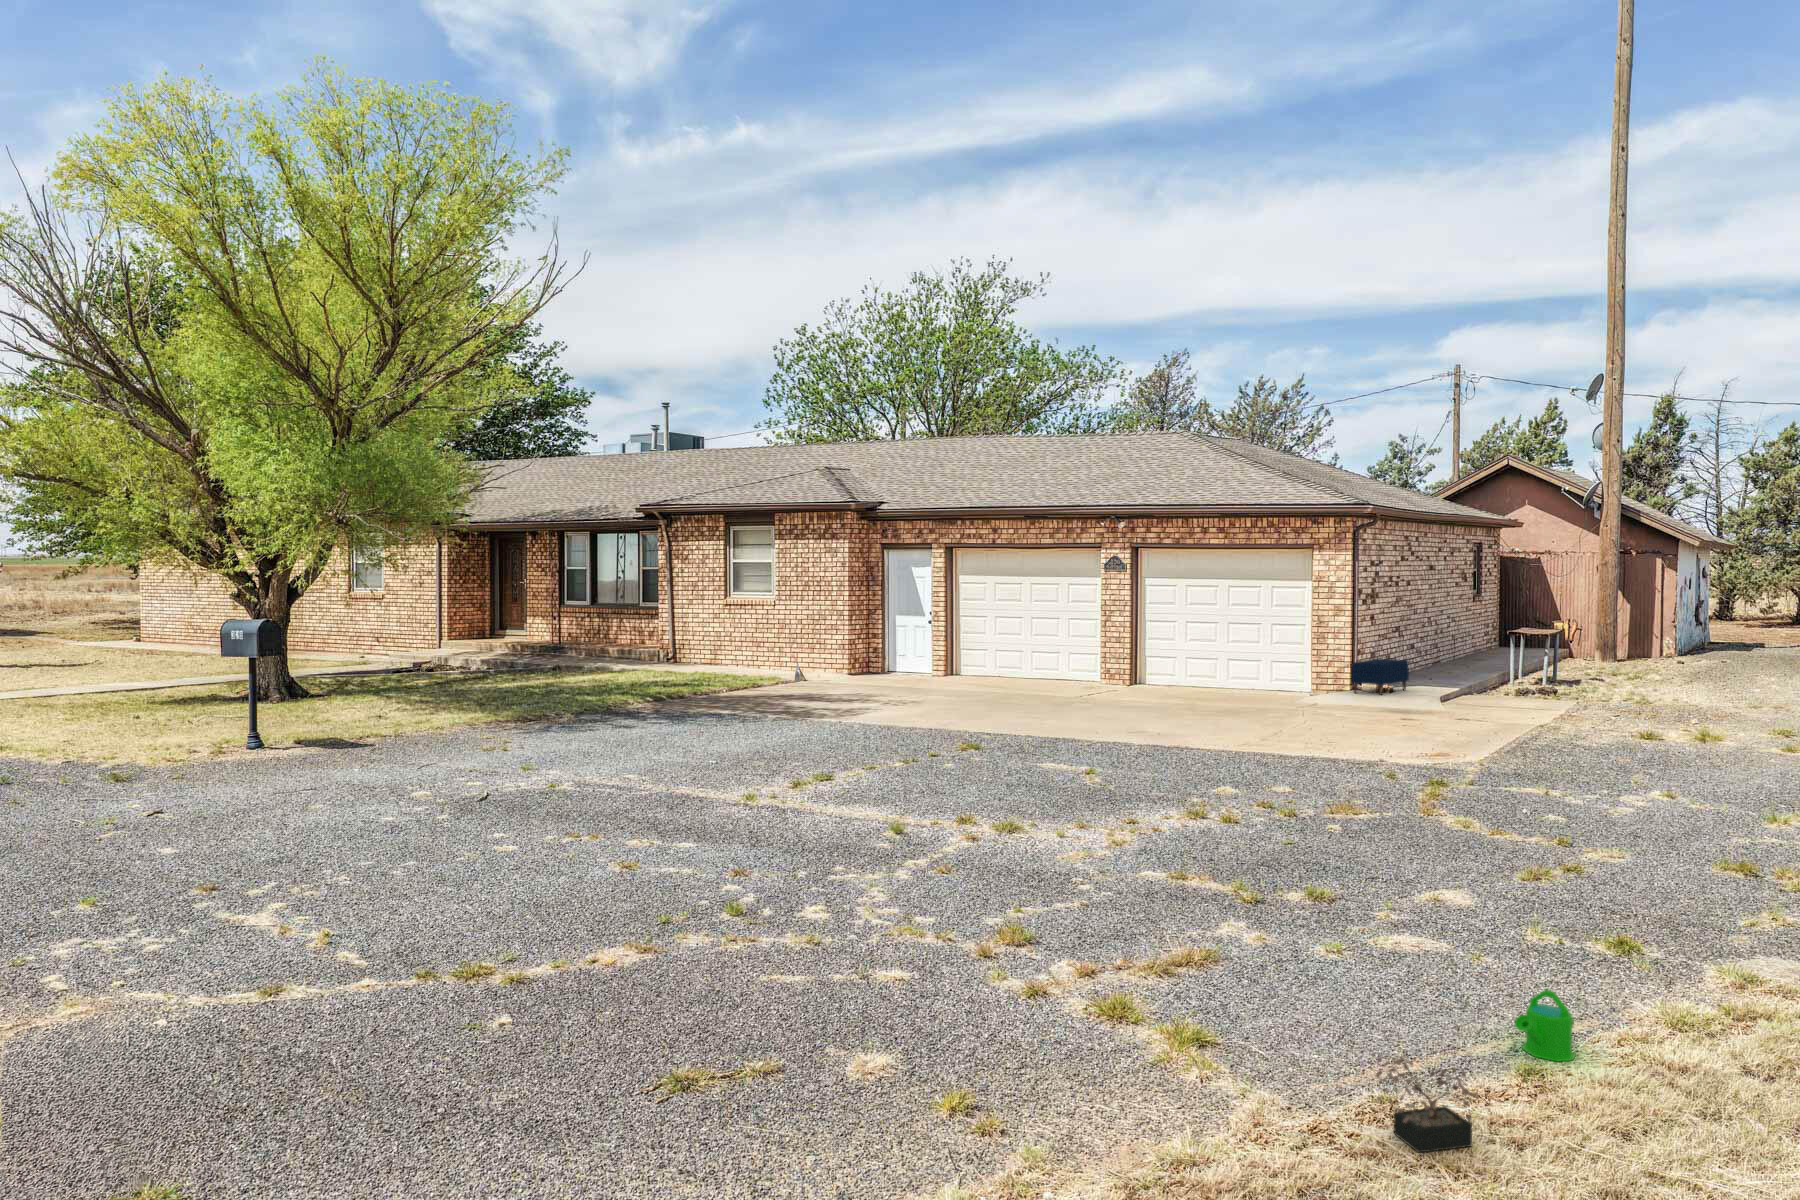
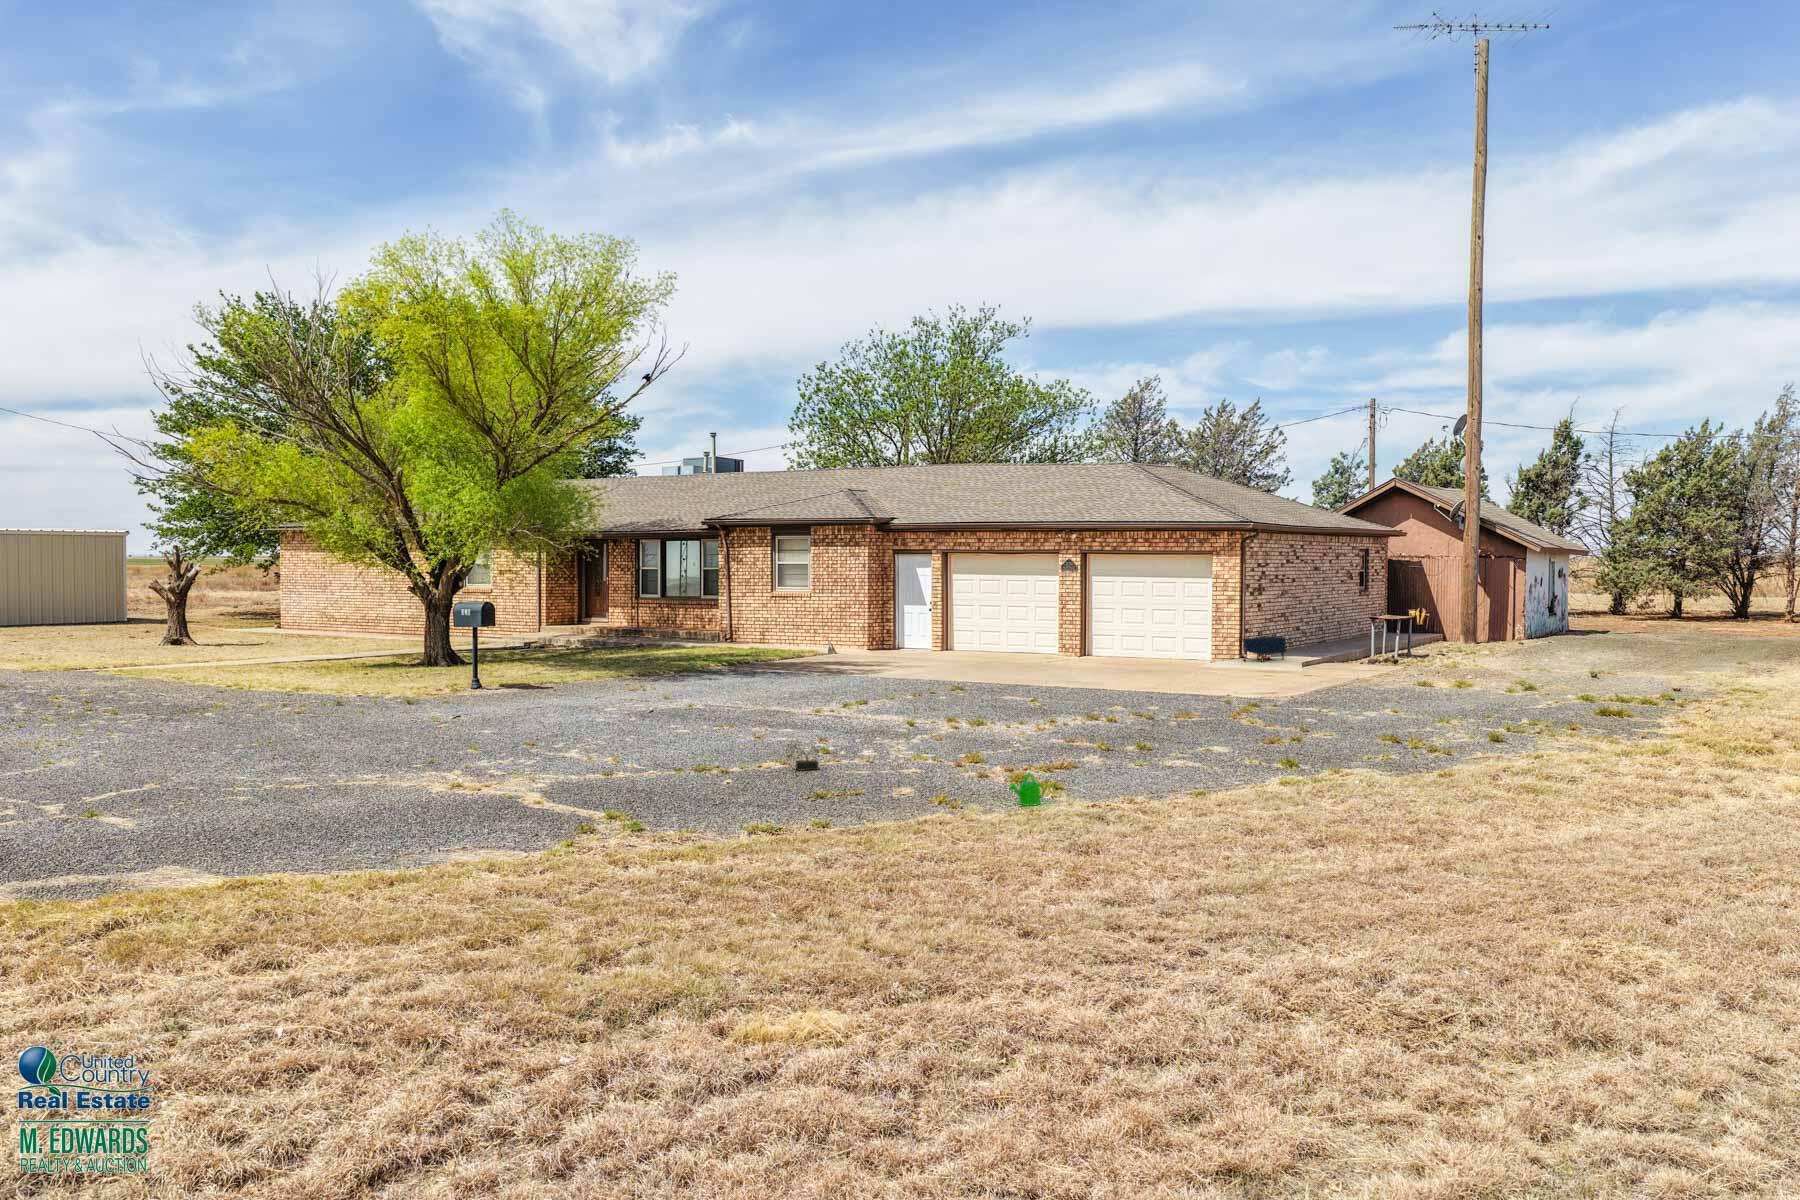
watering can: present [1515,989,1575,1061] -> present [1009,773,1046,806]
decorative plant: present [1376,1053,1477,1153] -> present [789,739,823,771]

